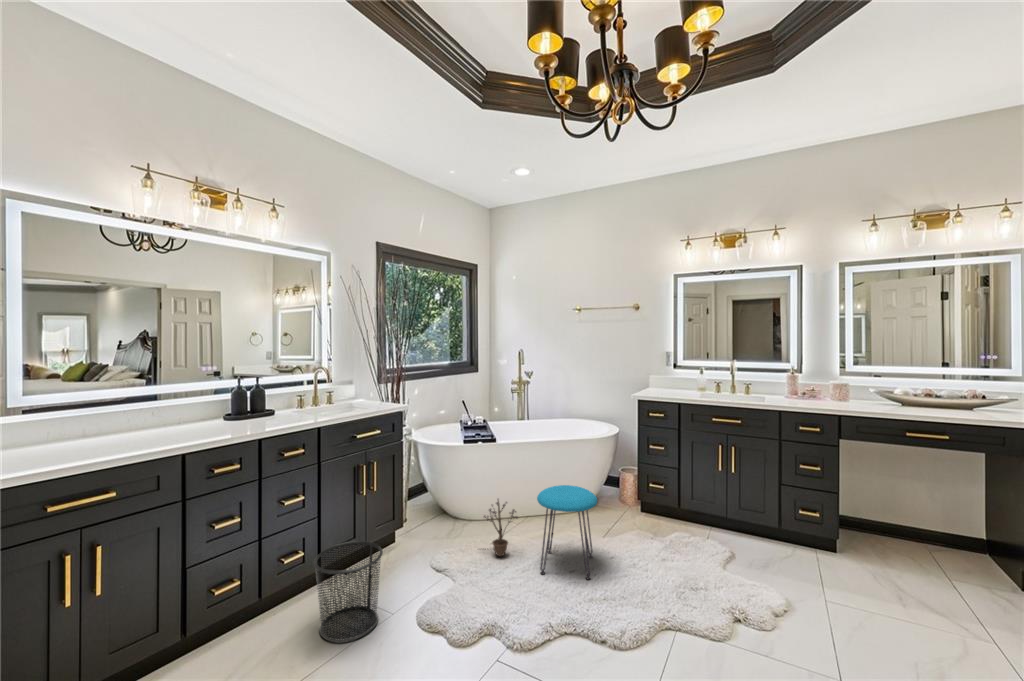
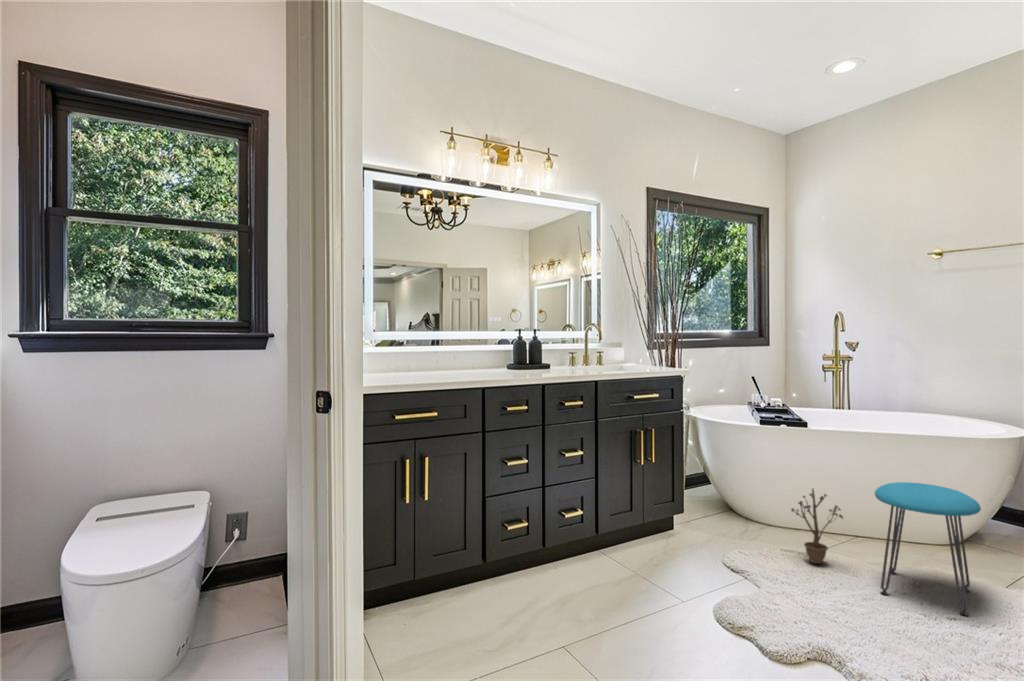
waste bin: present [314,541,383,642] -> none [597,504,671,605]

